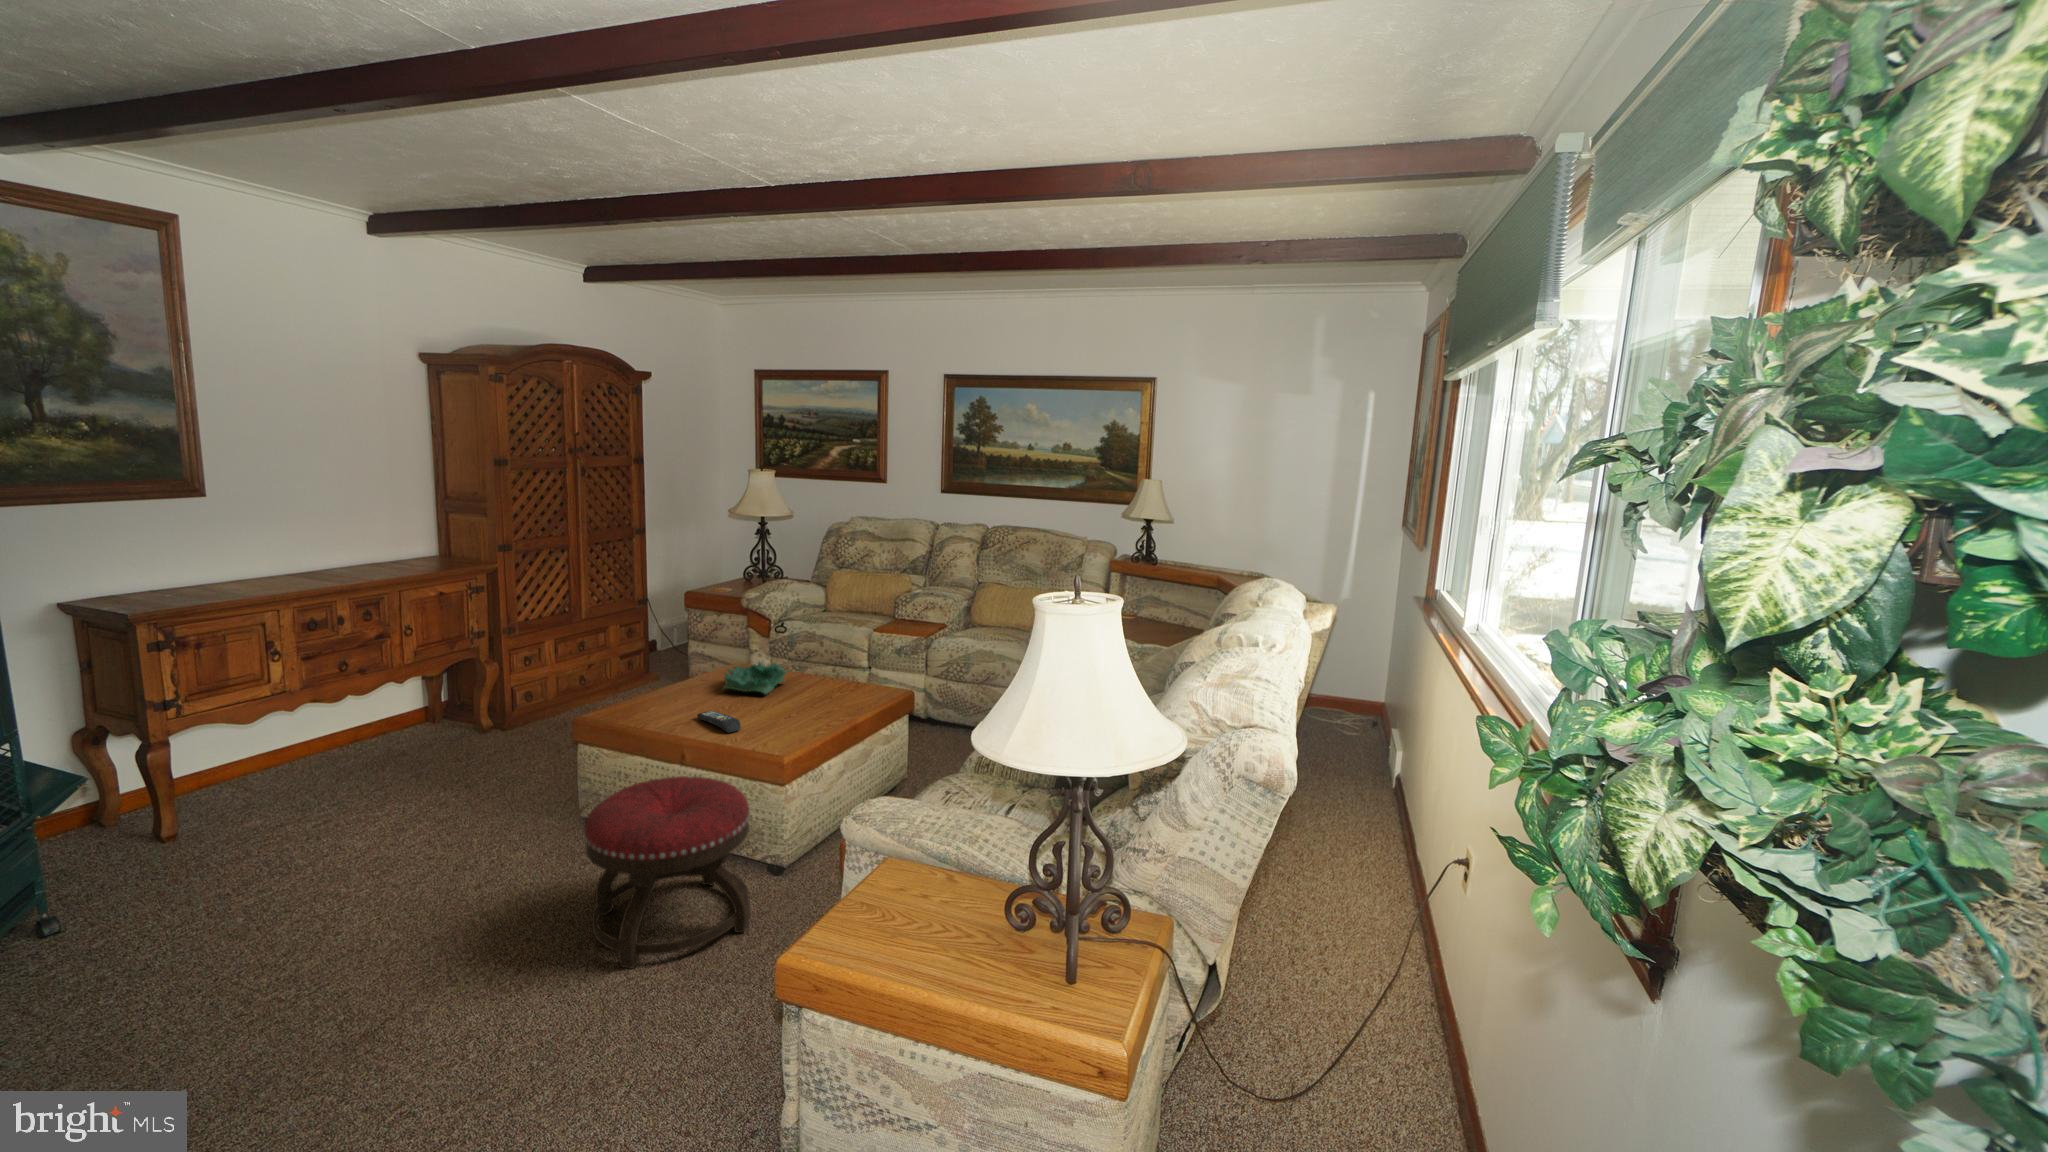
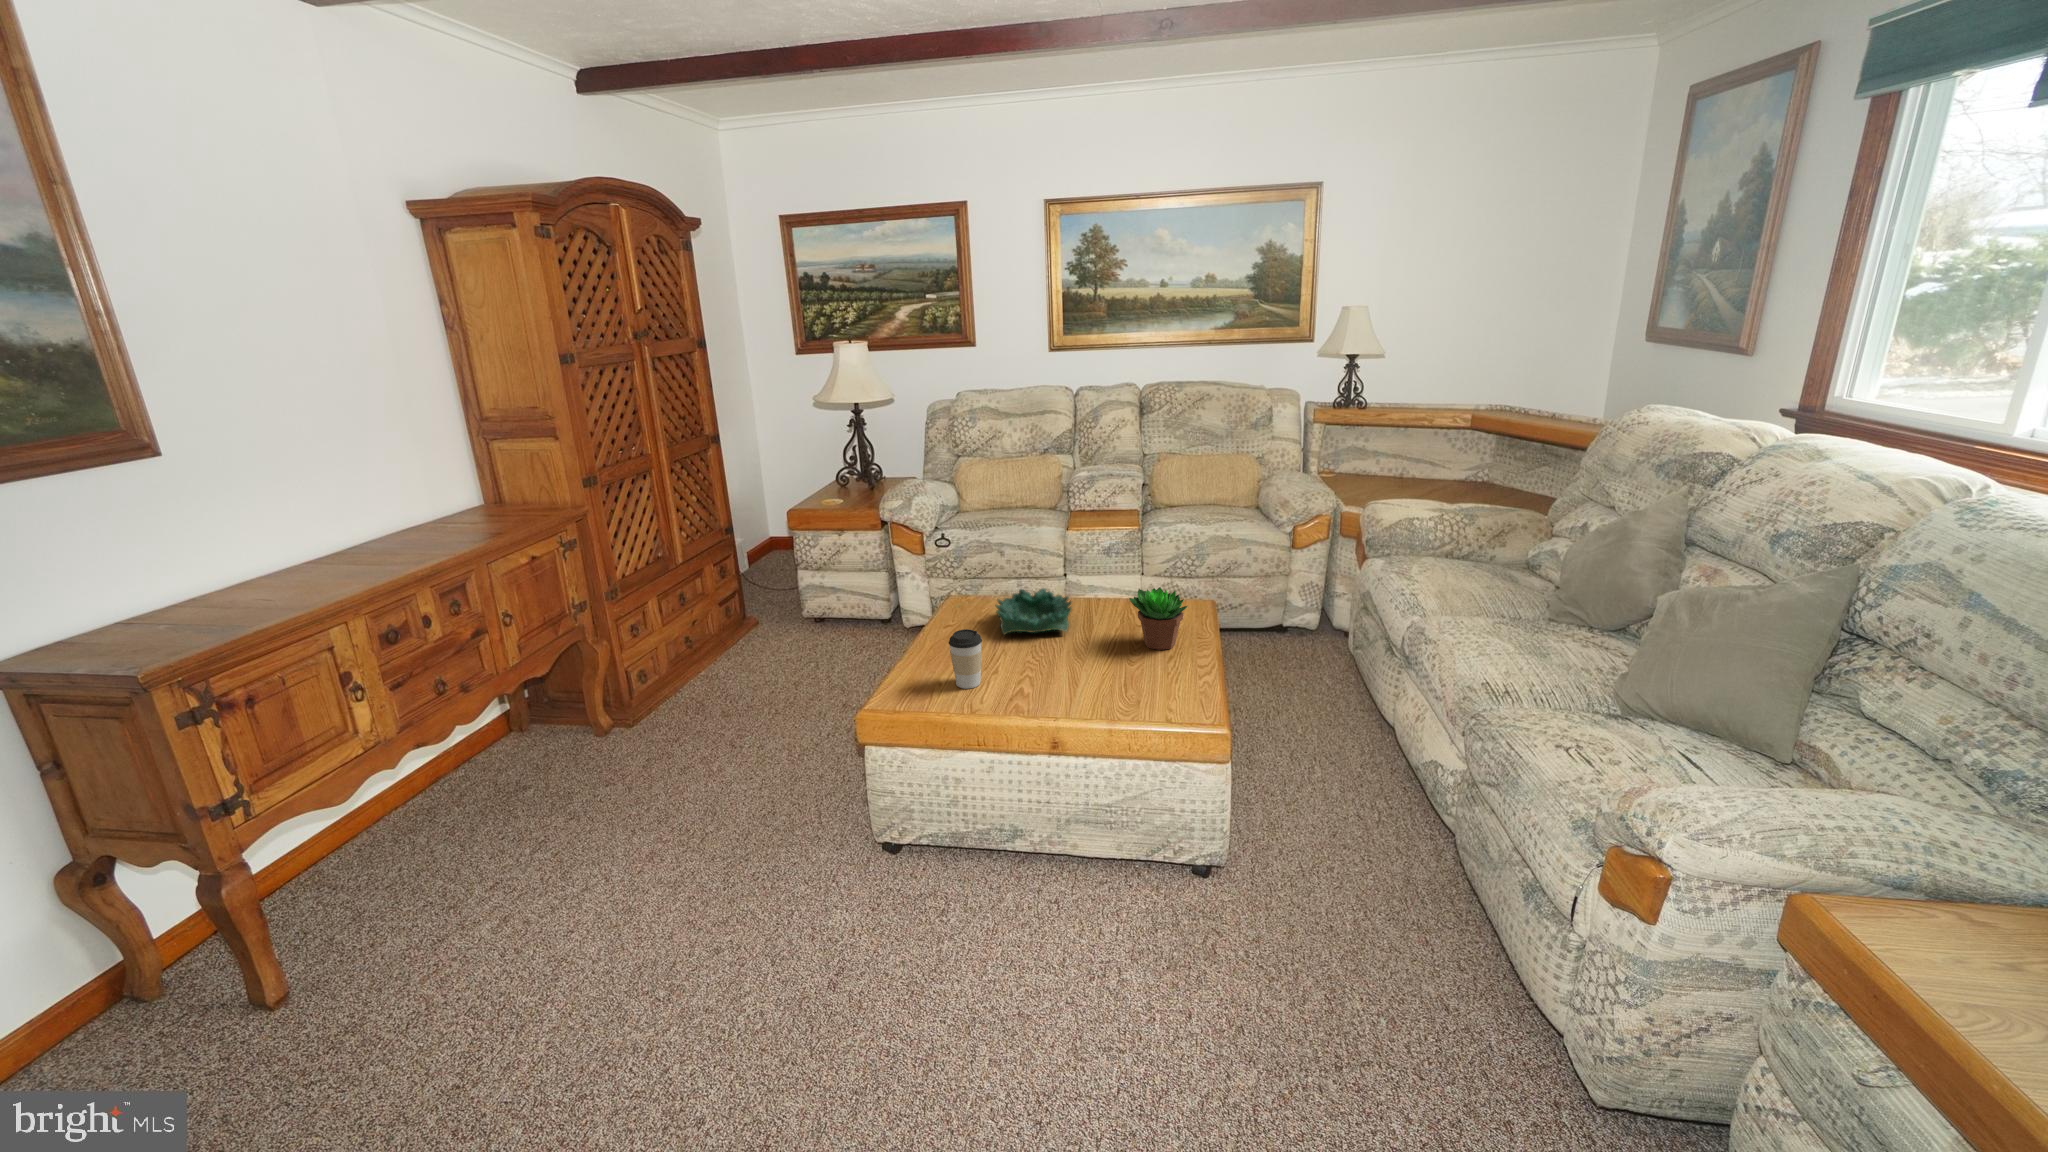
succulent plant: none [796,667,842,715] -> present [1129,587,1187,650]
coffee cup: none [645,674,671,716] -> present [949,629,982,689]
remote control: present [697,711,740,733] -> none [1030,669,1110,698]
ottoman: present [583,776,750,968] -> none [1044,771,1275,1072]

